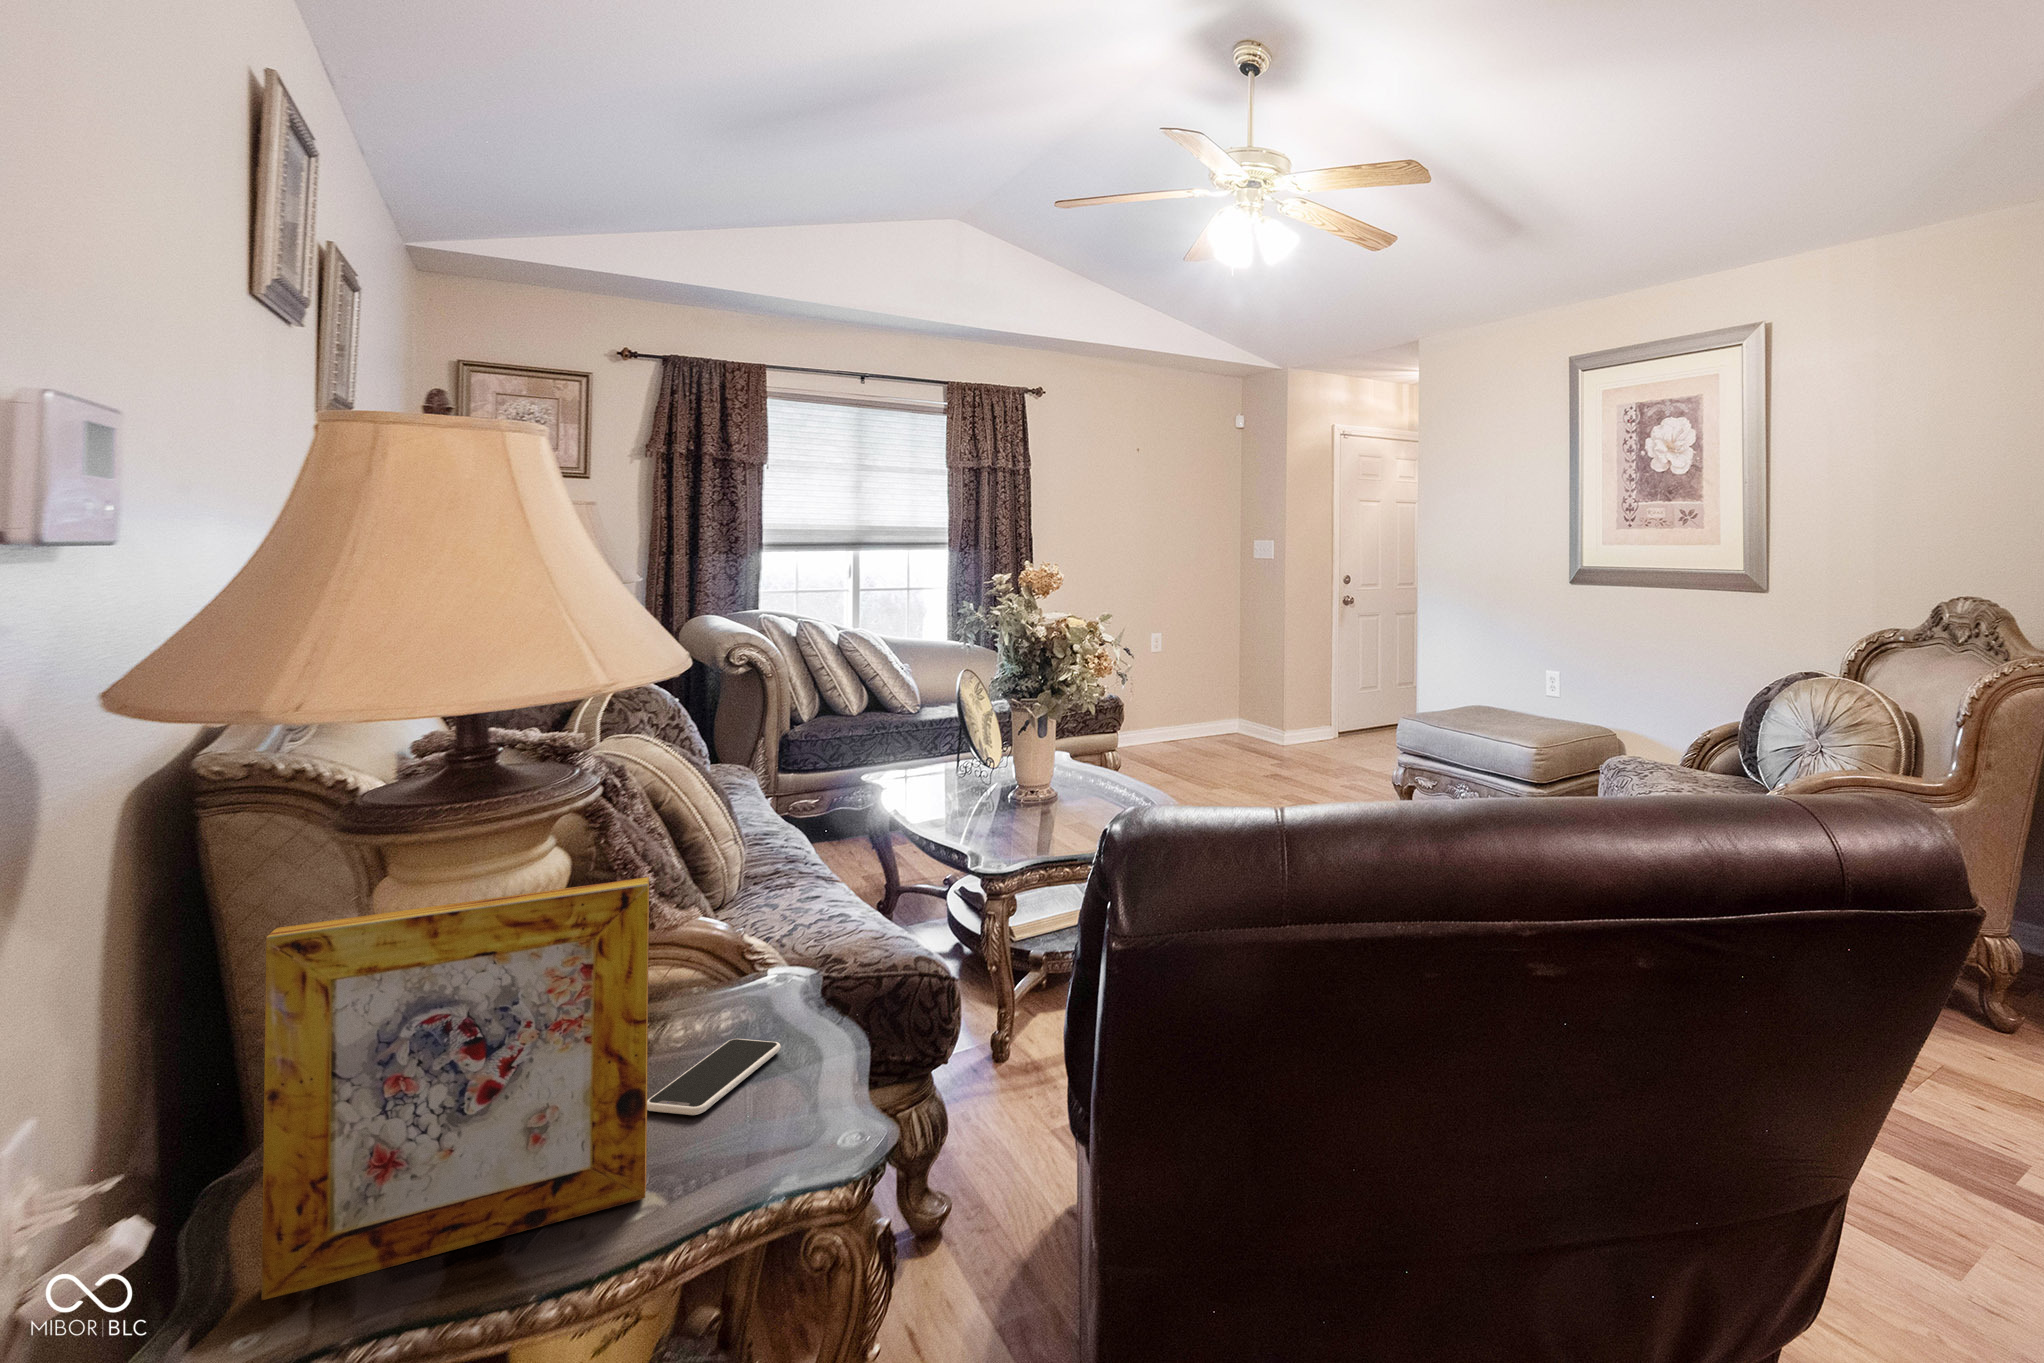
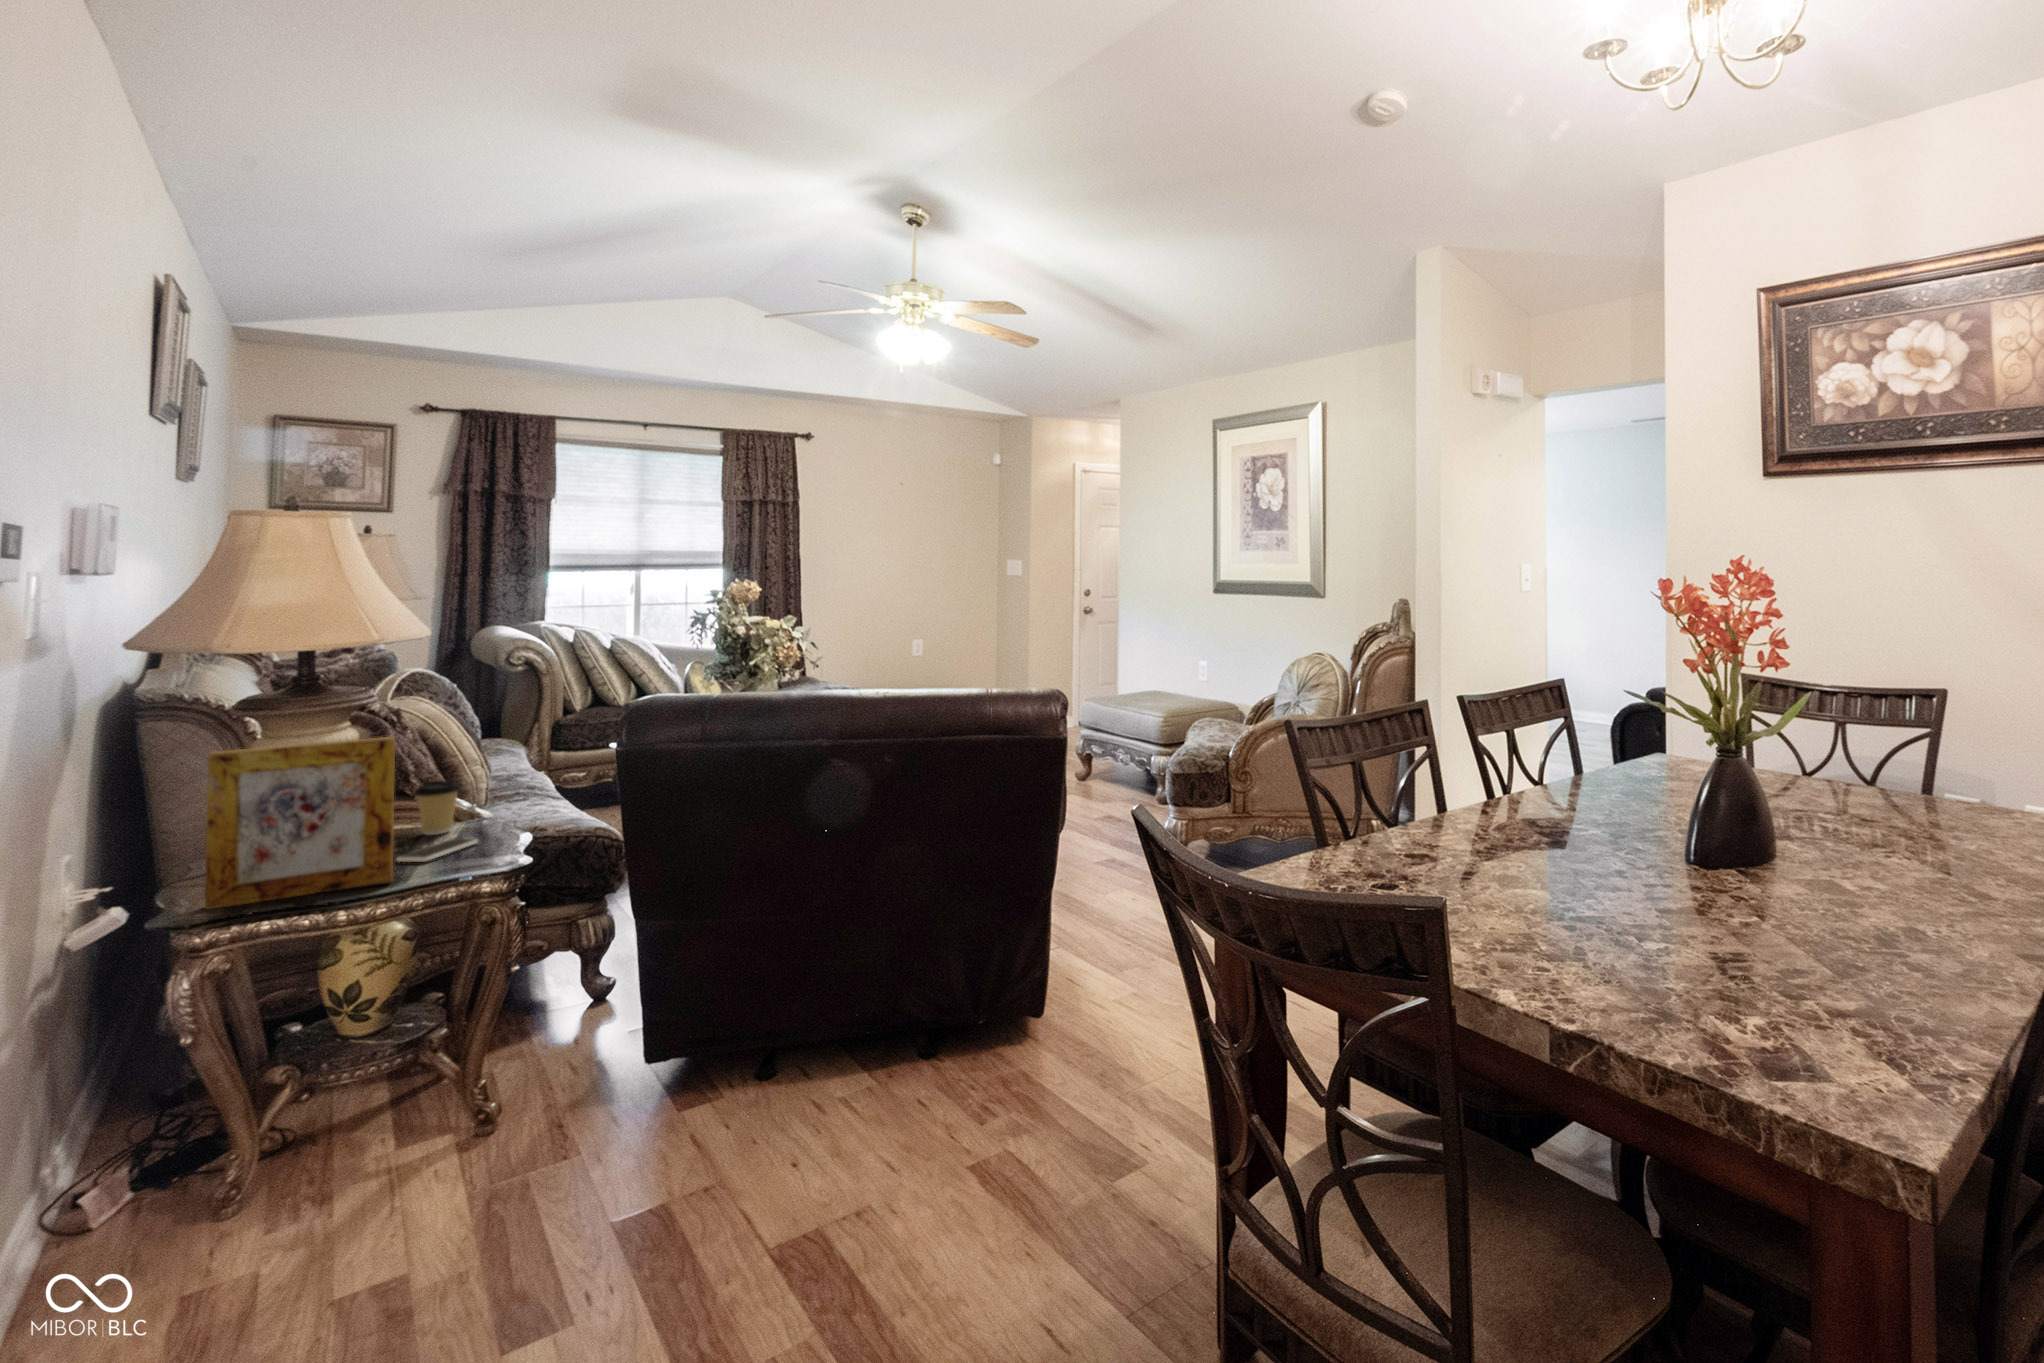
coffee cup: none [663,911,740,1019] -> present [415,780,461,835]

